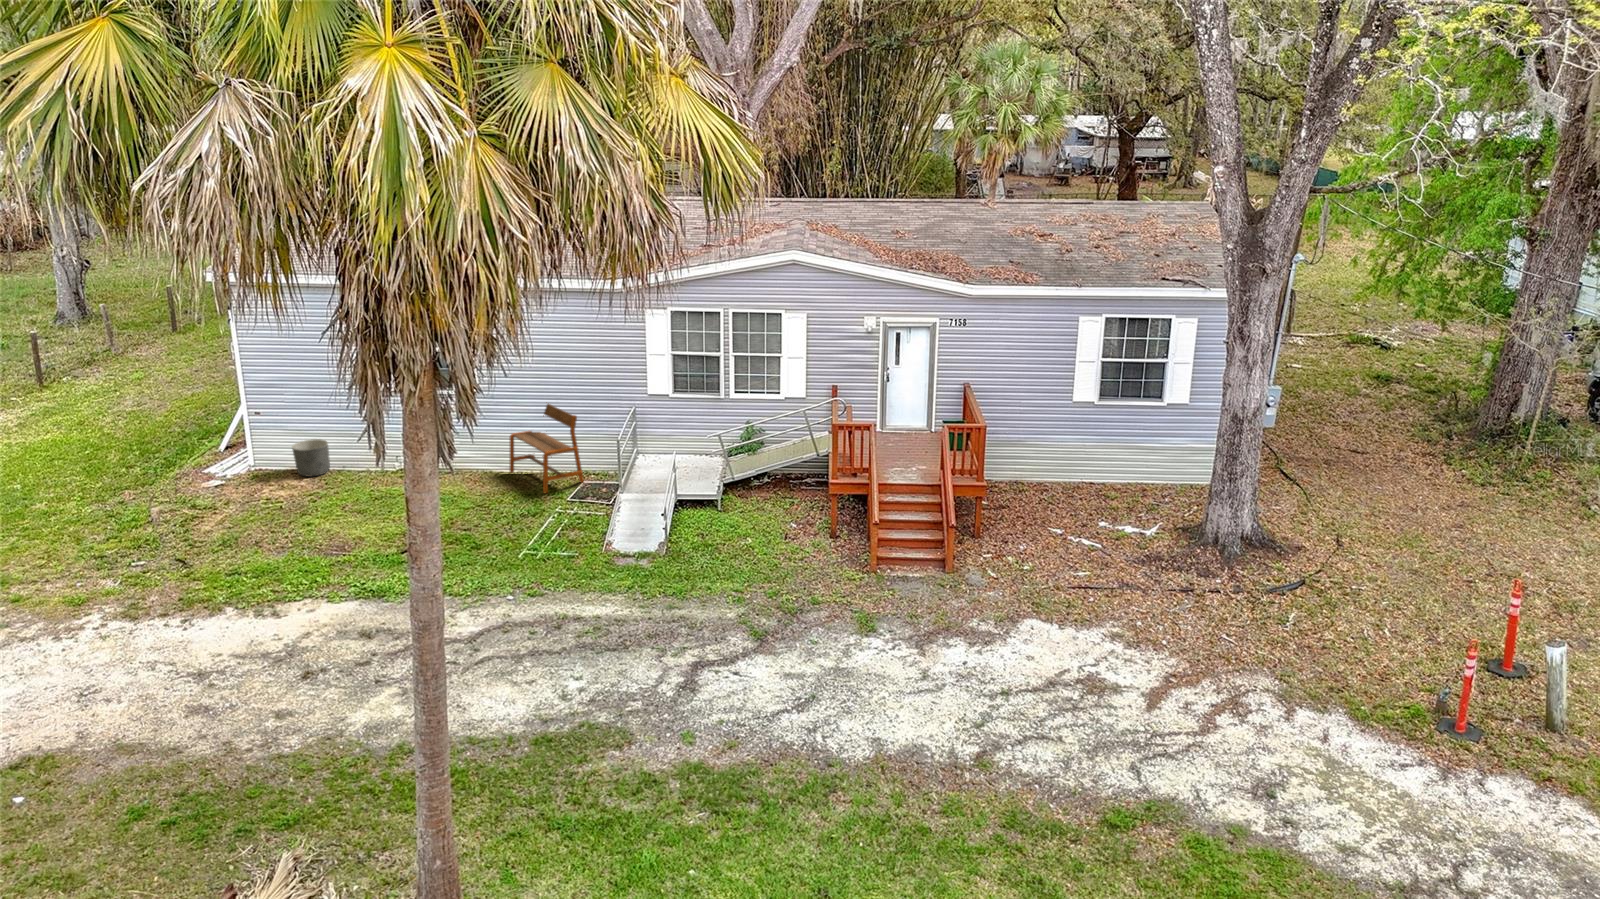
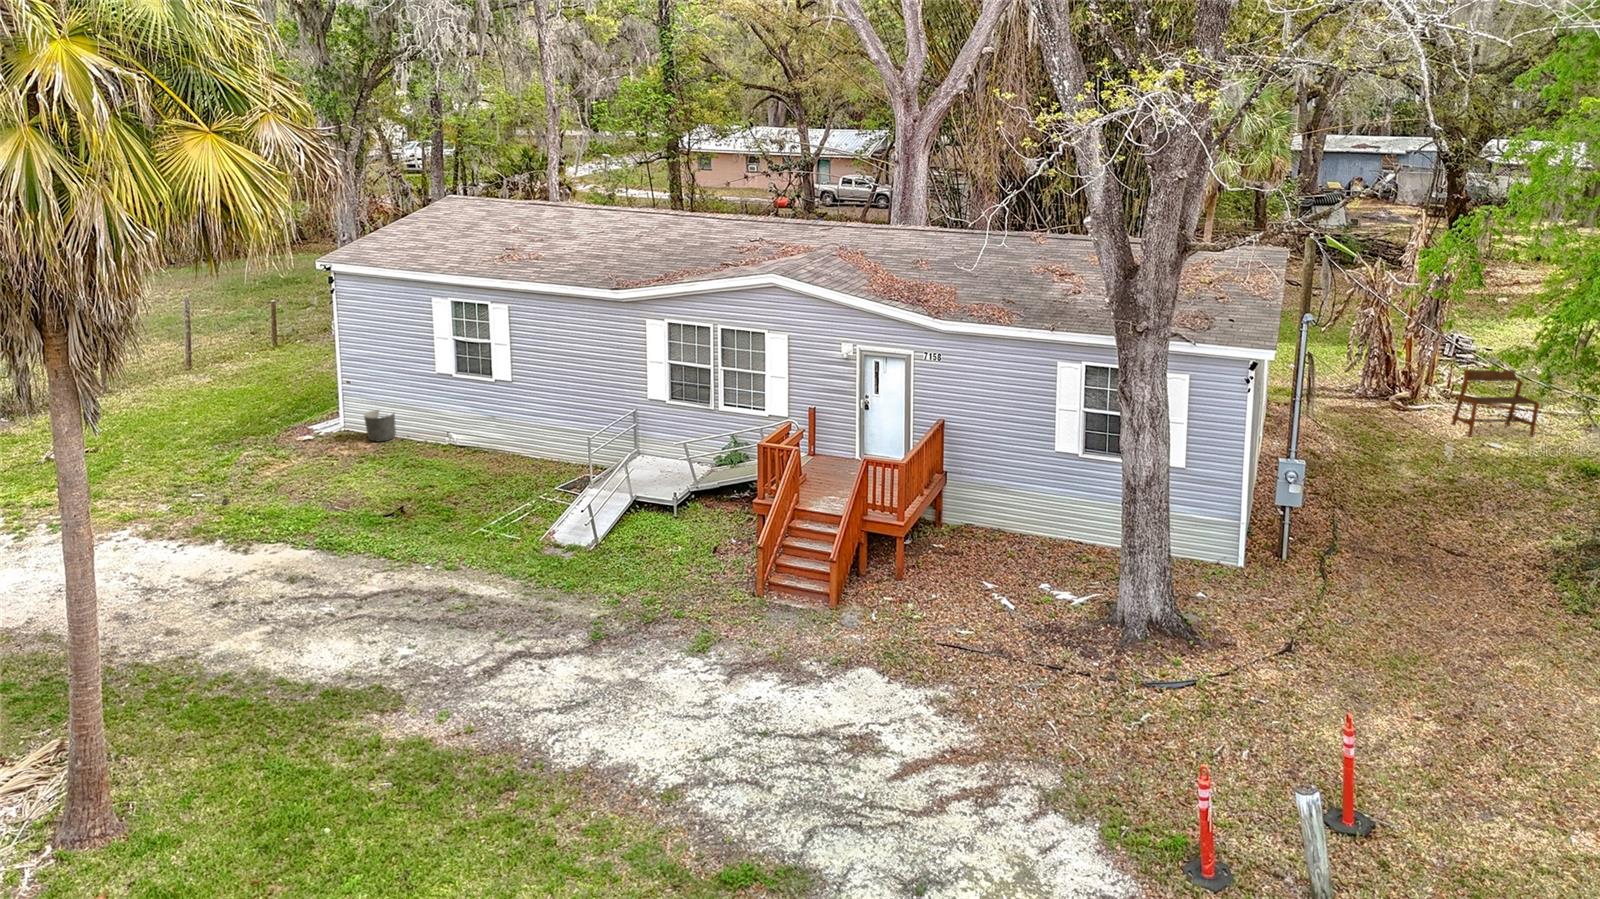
bench: present [510,402,584,493] -> present [1452,369,1539,437]

